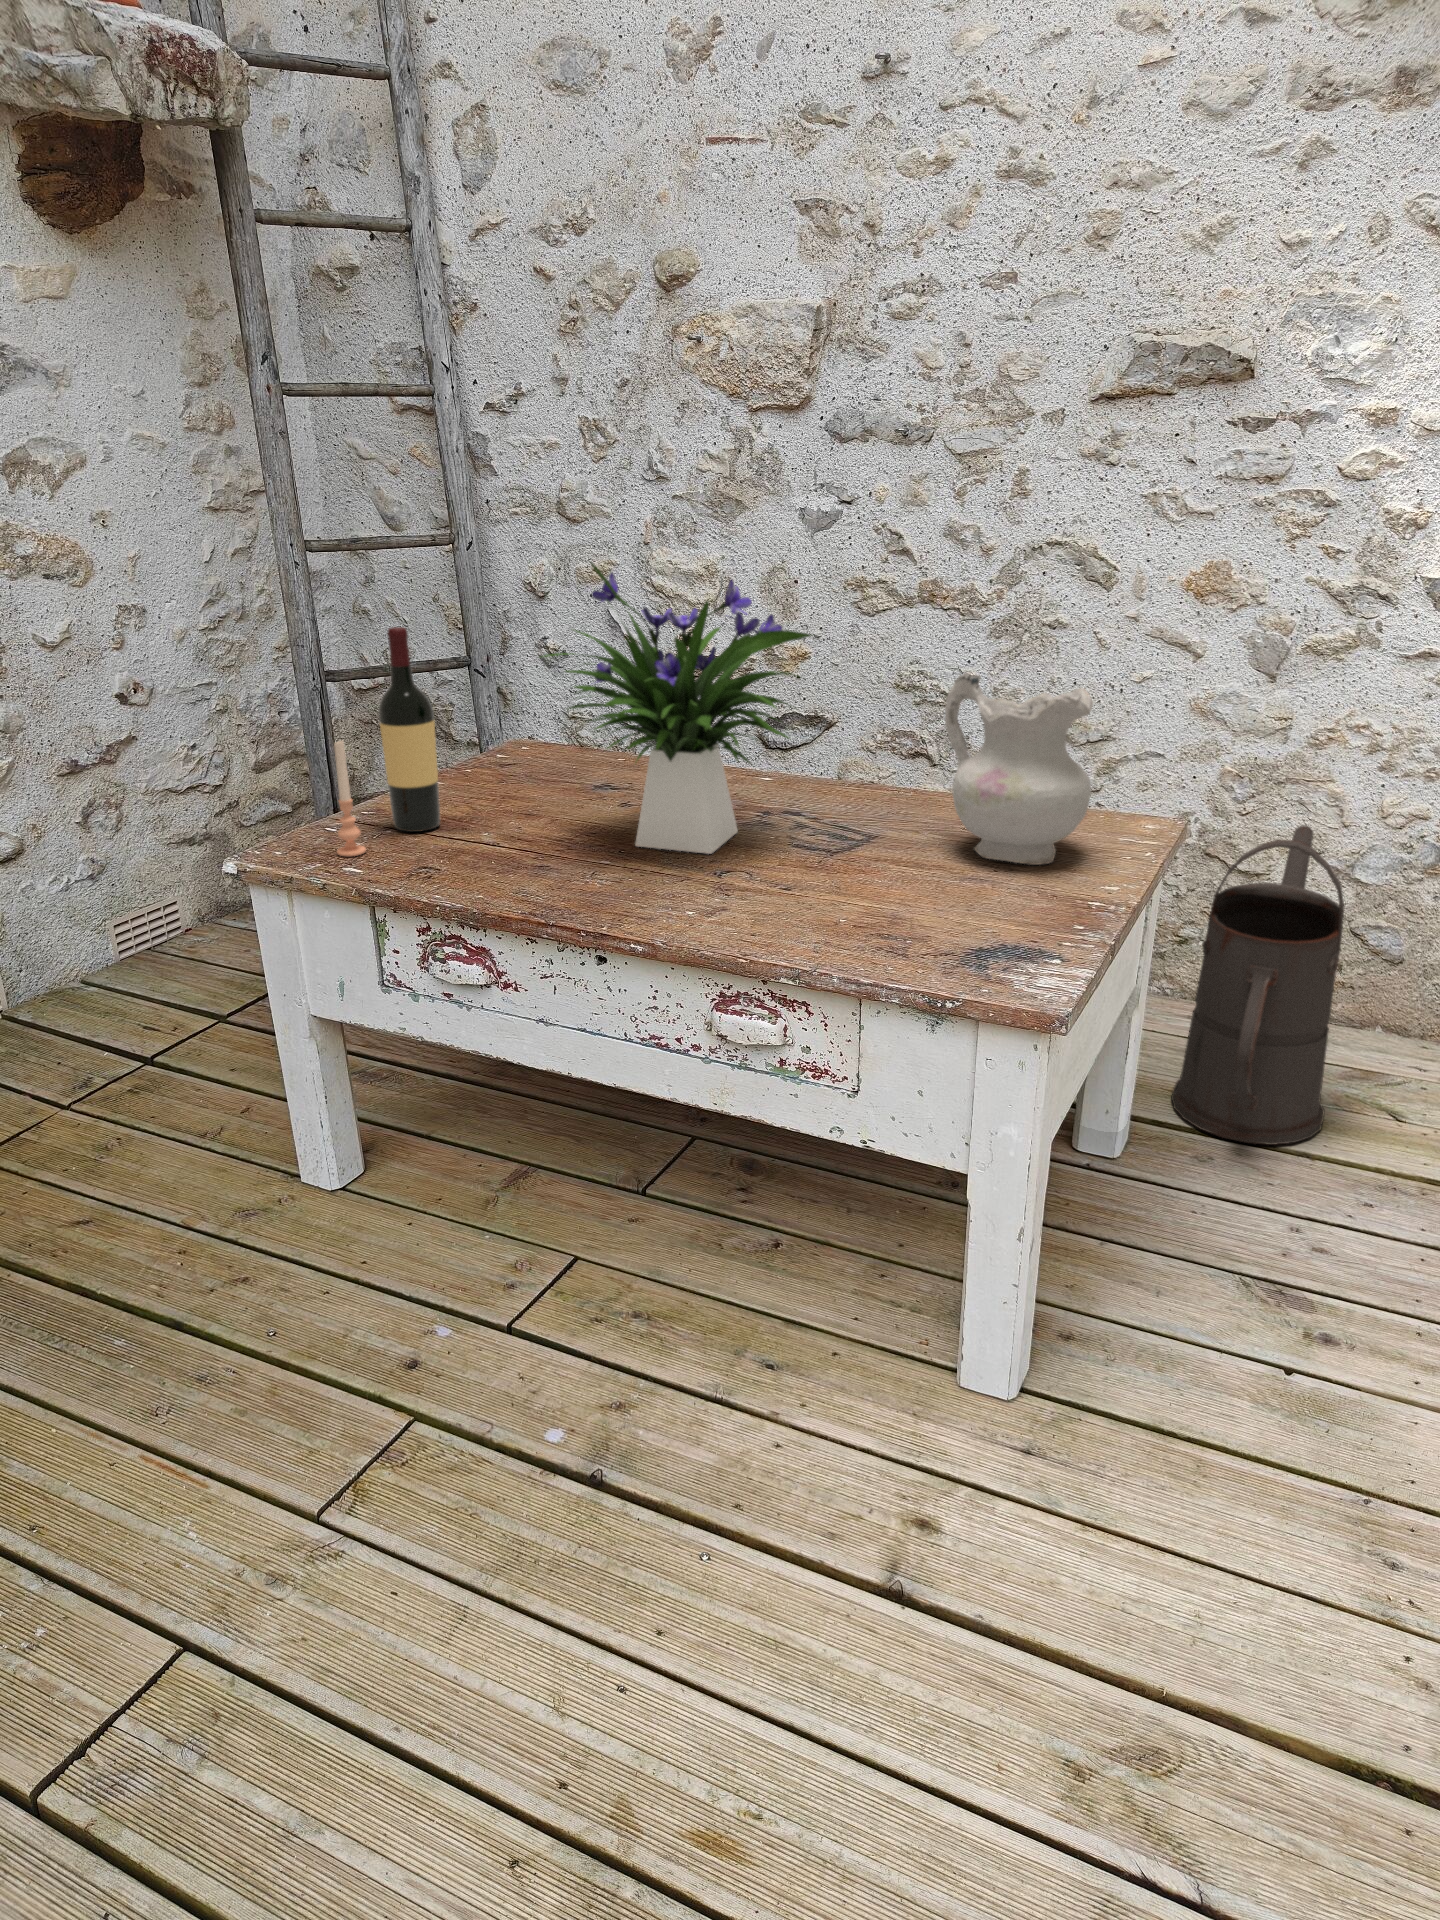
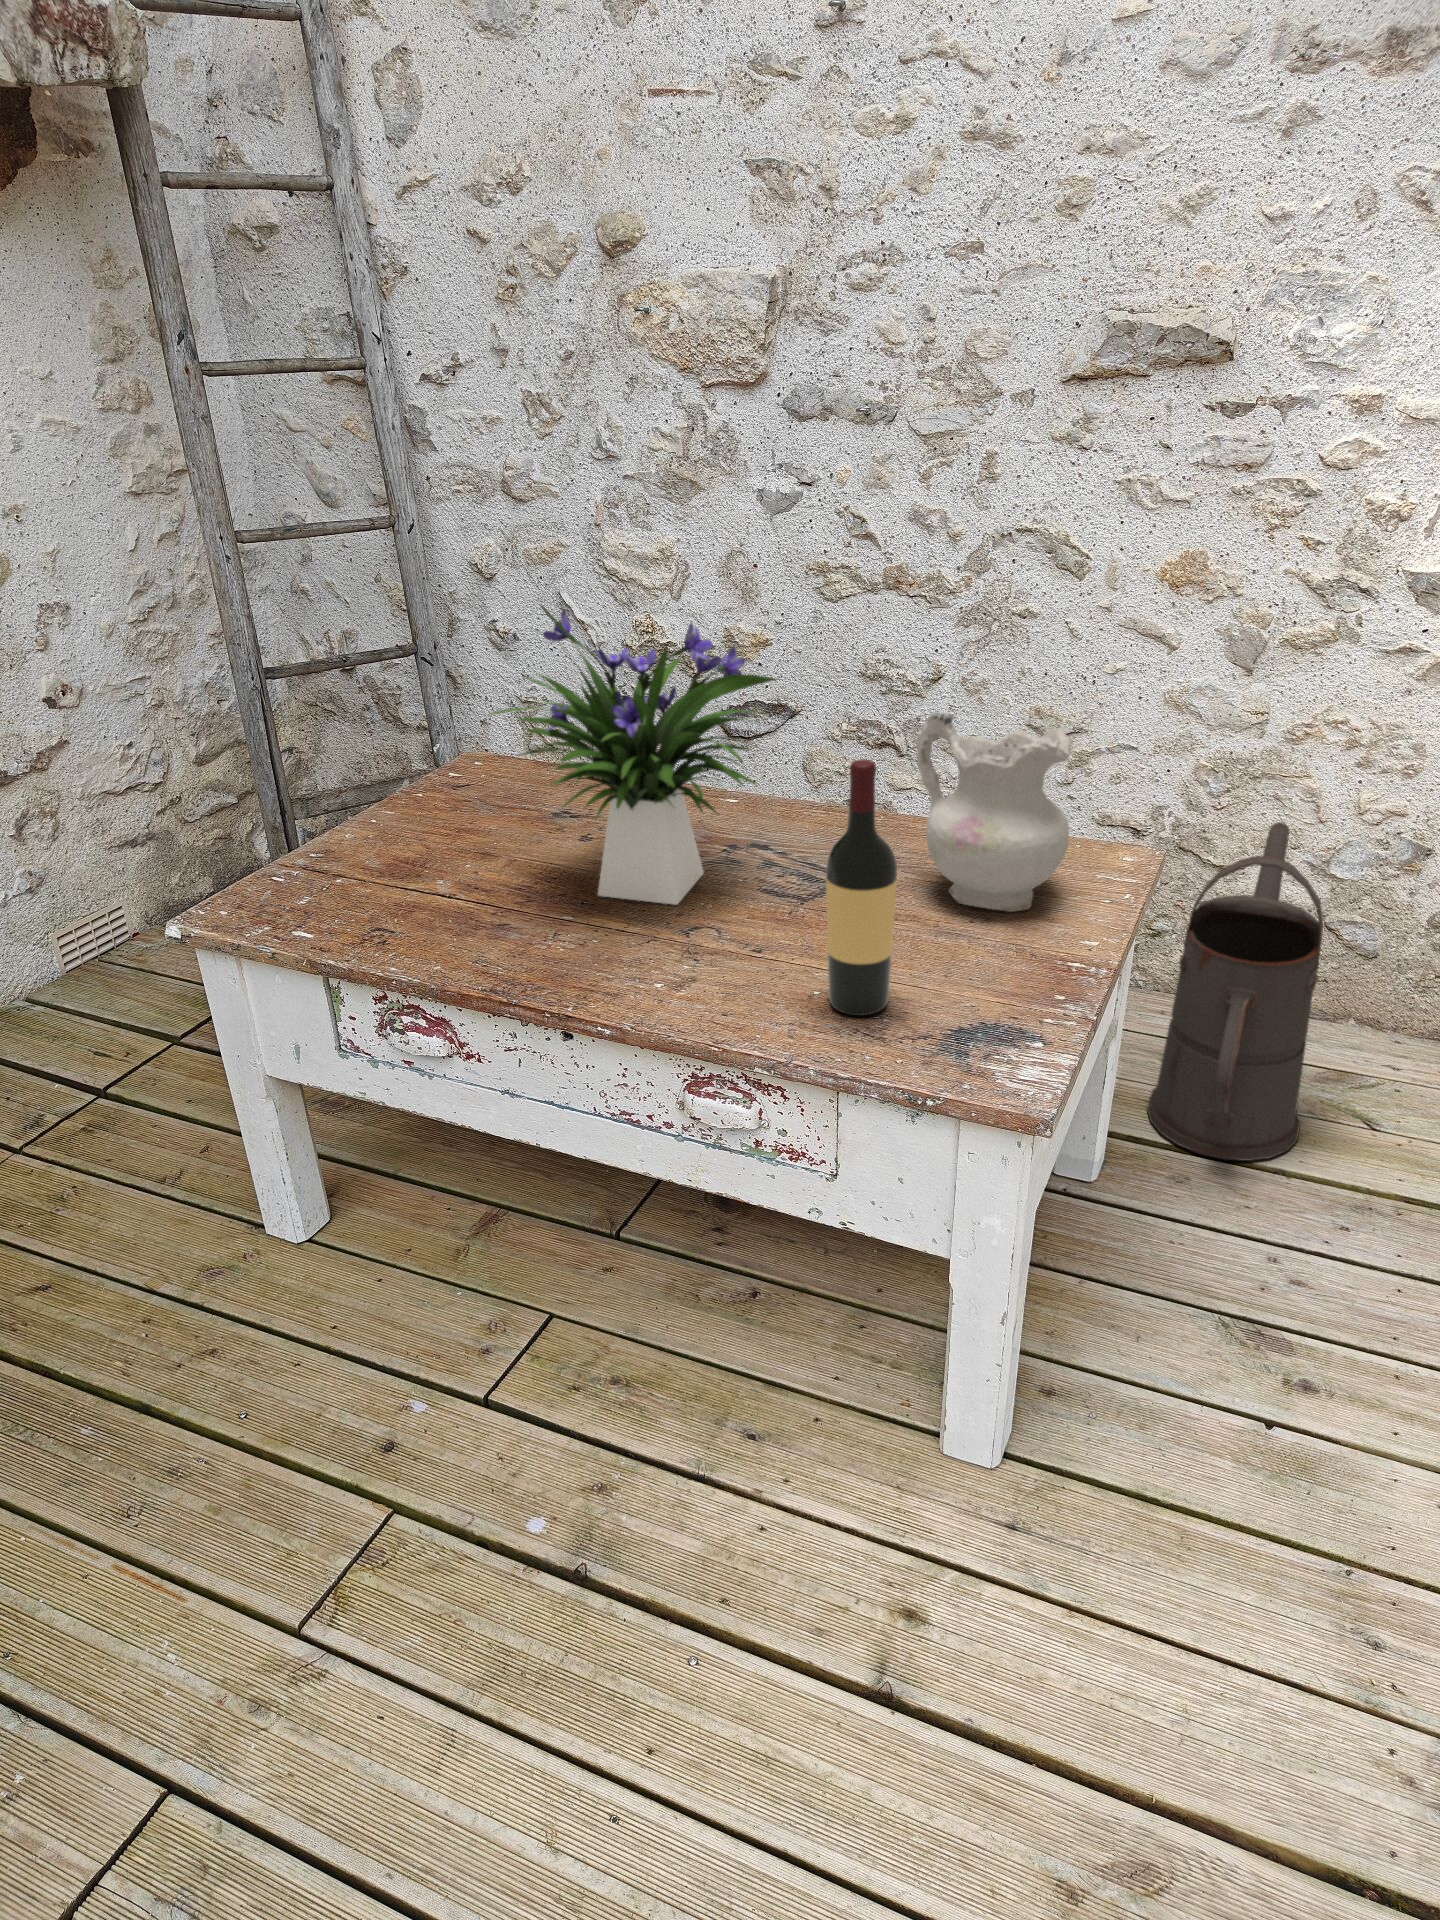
wine bottle: present [379,627,440,832] -> present [826,759,897,1016]
candle: present [334,741,366,856] -> none [276,799,316,918]

